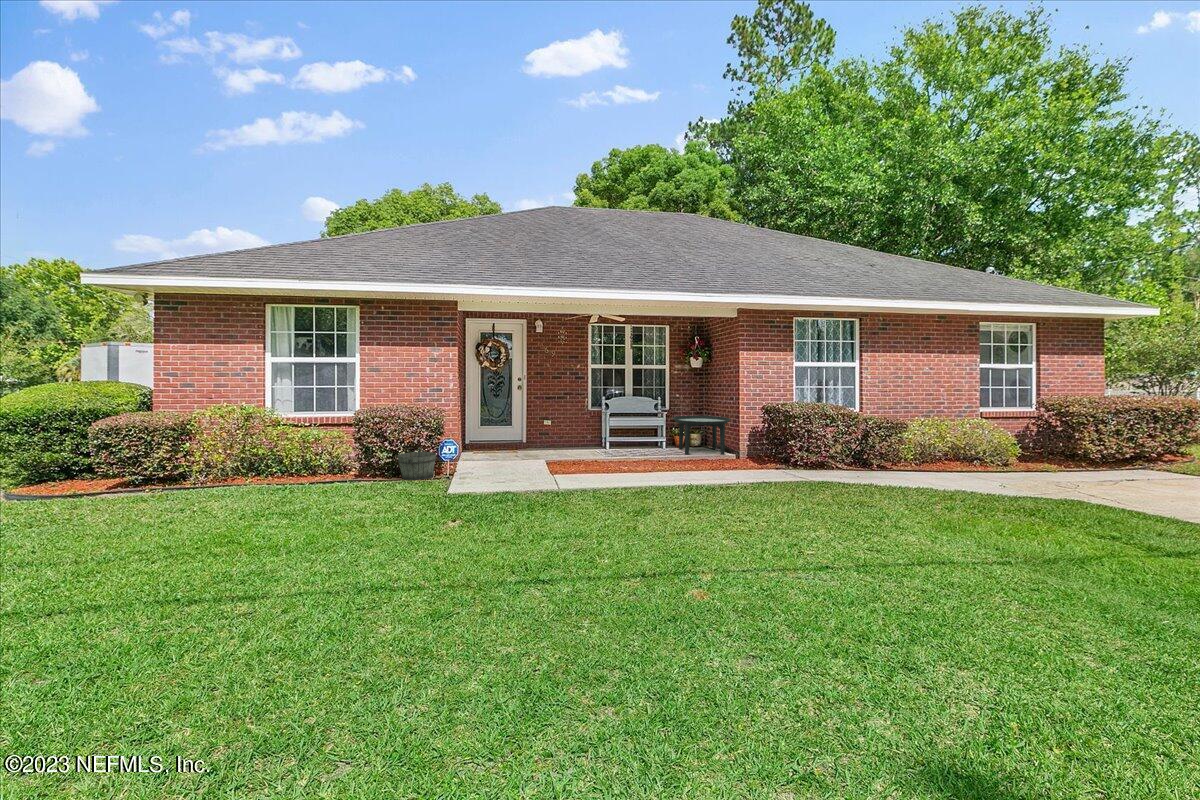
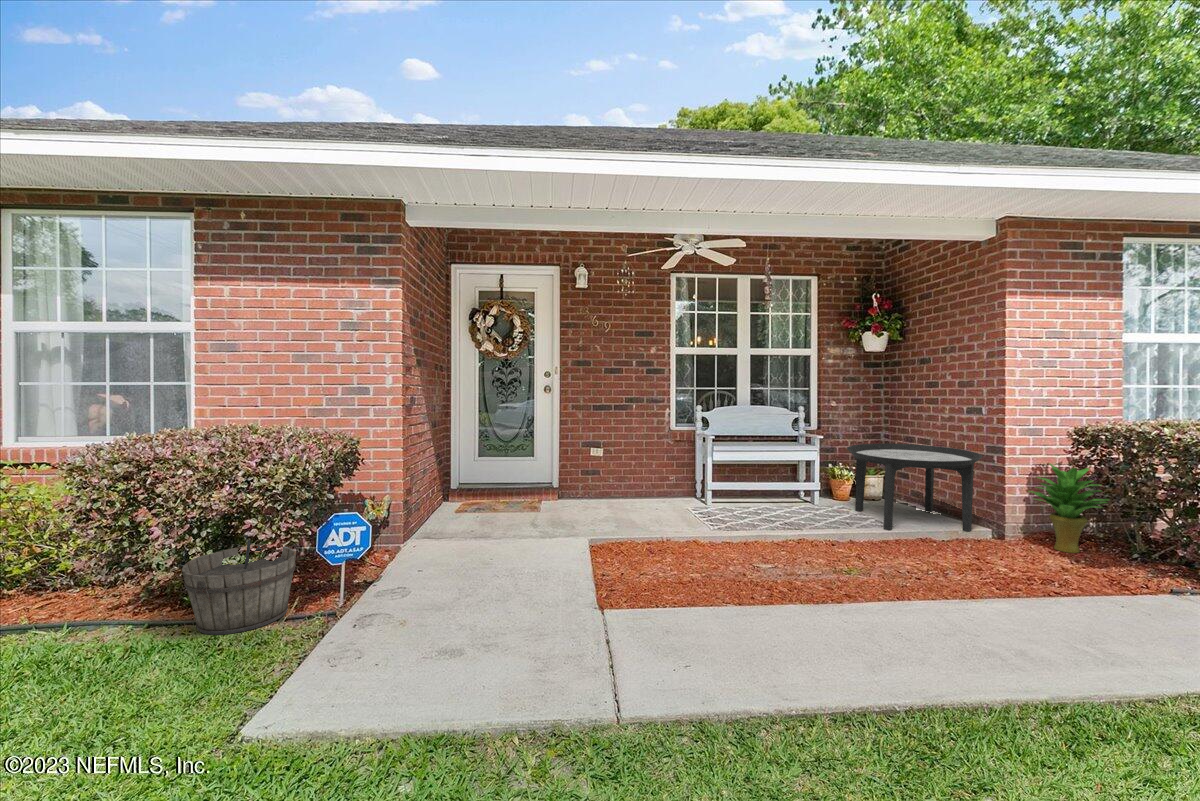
potted plant: none [741,421,770,460] -> present [1032,464,1106,553]

